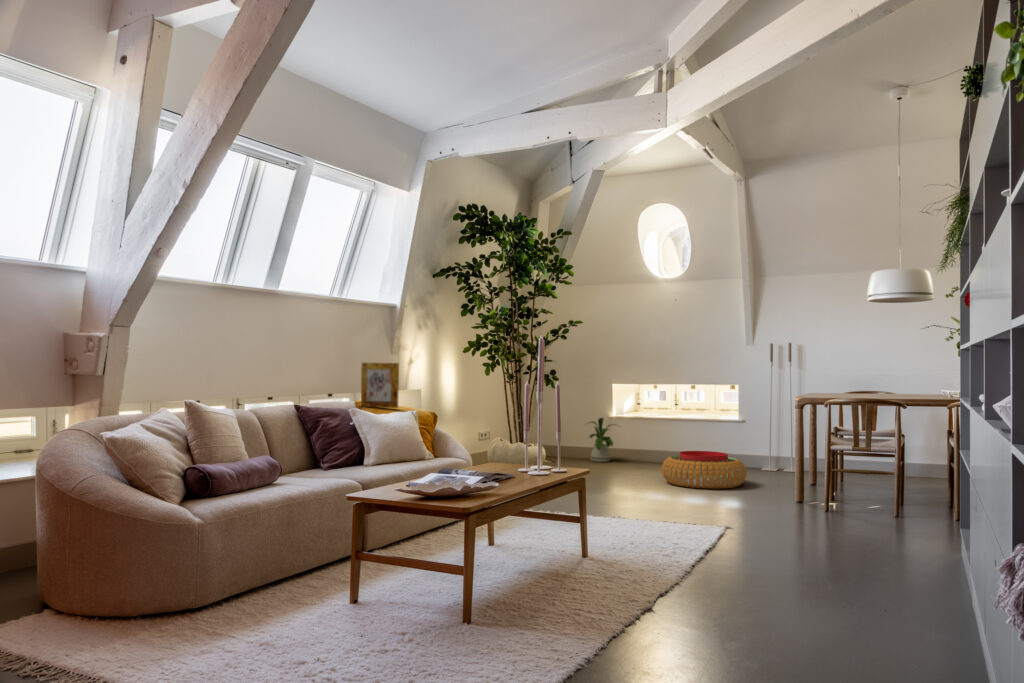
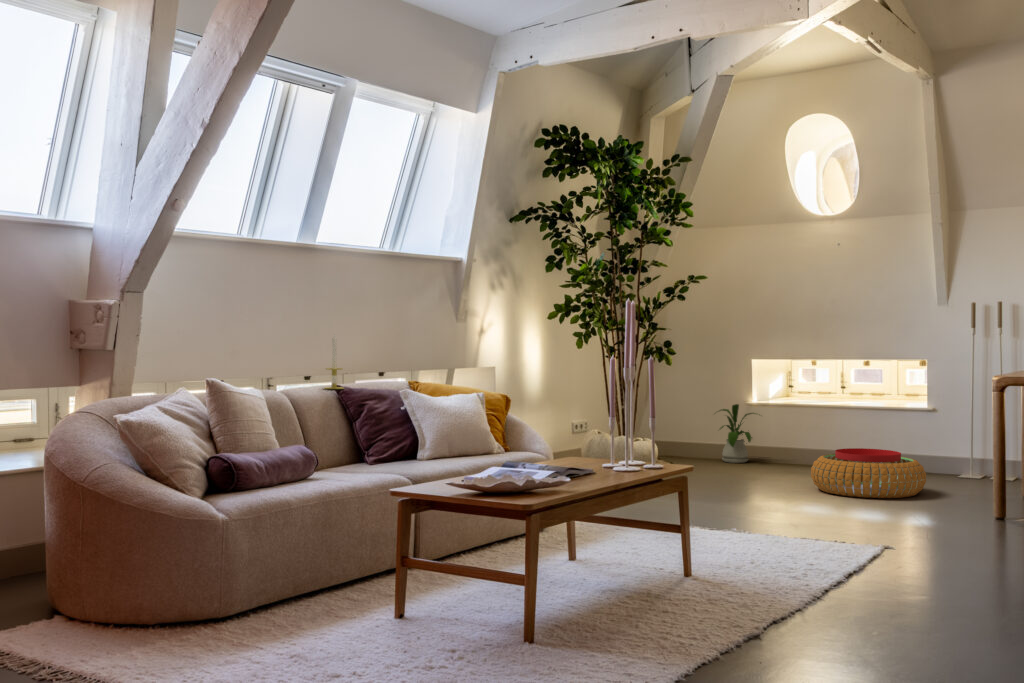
candle: none [286,363,303,408] -> present [325,335,344,389]
picture frame: present [361,363,399,408] -> none [416,333,462,390]

